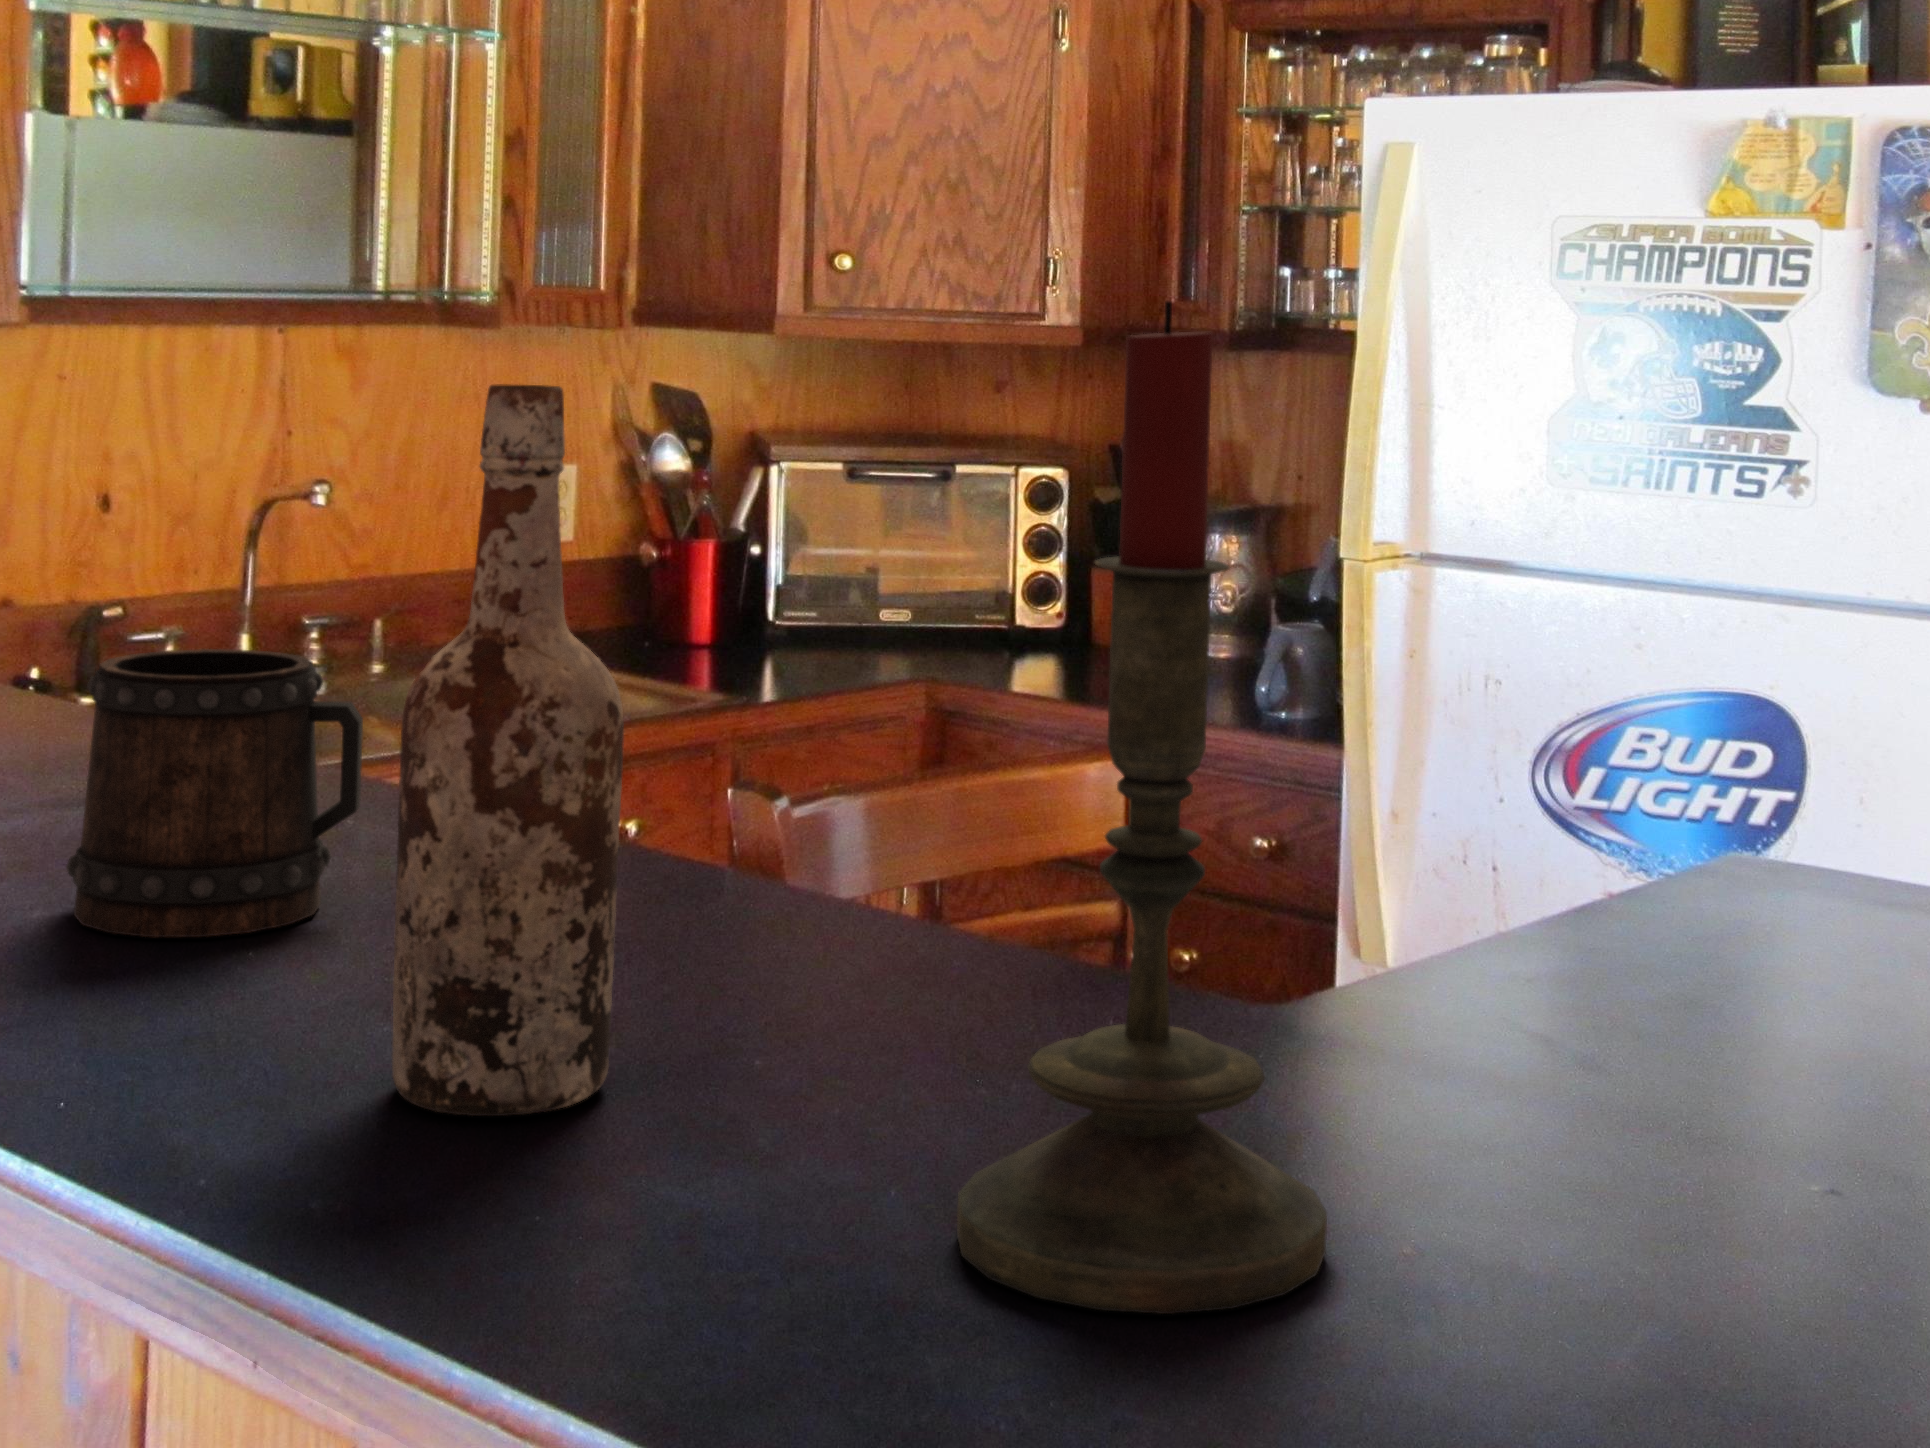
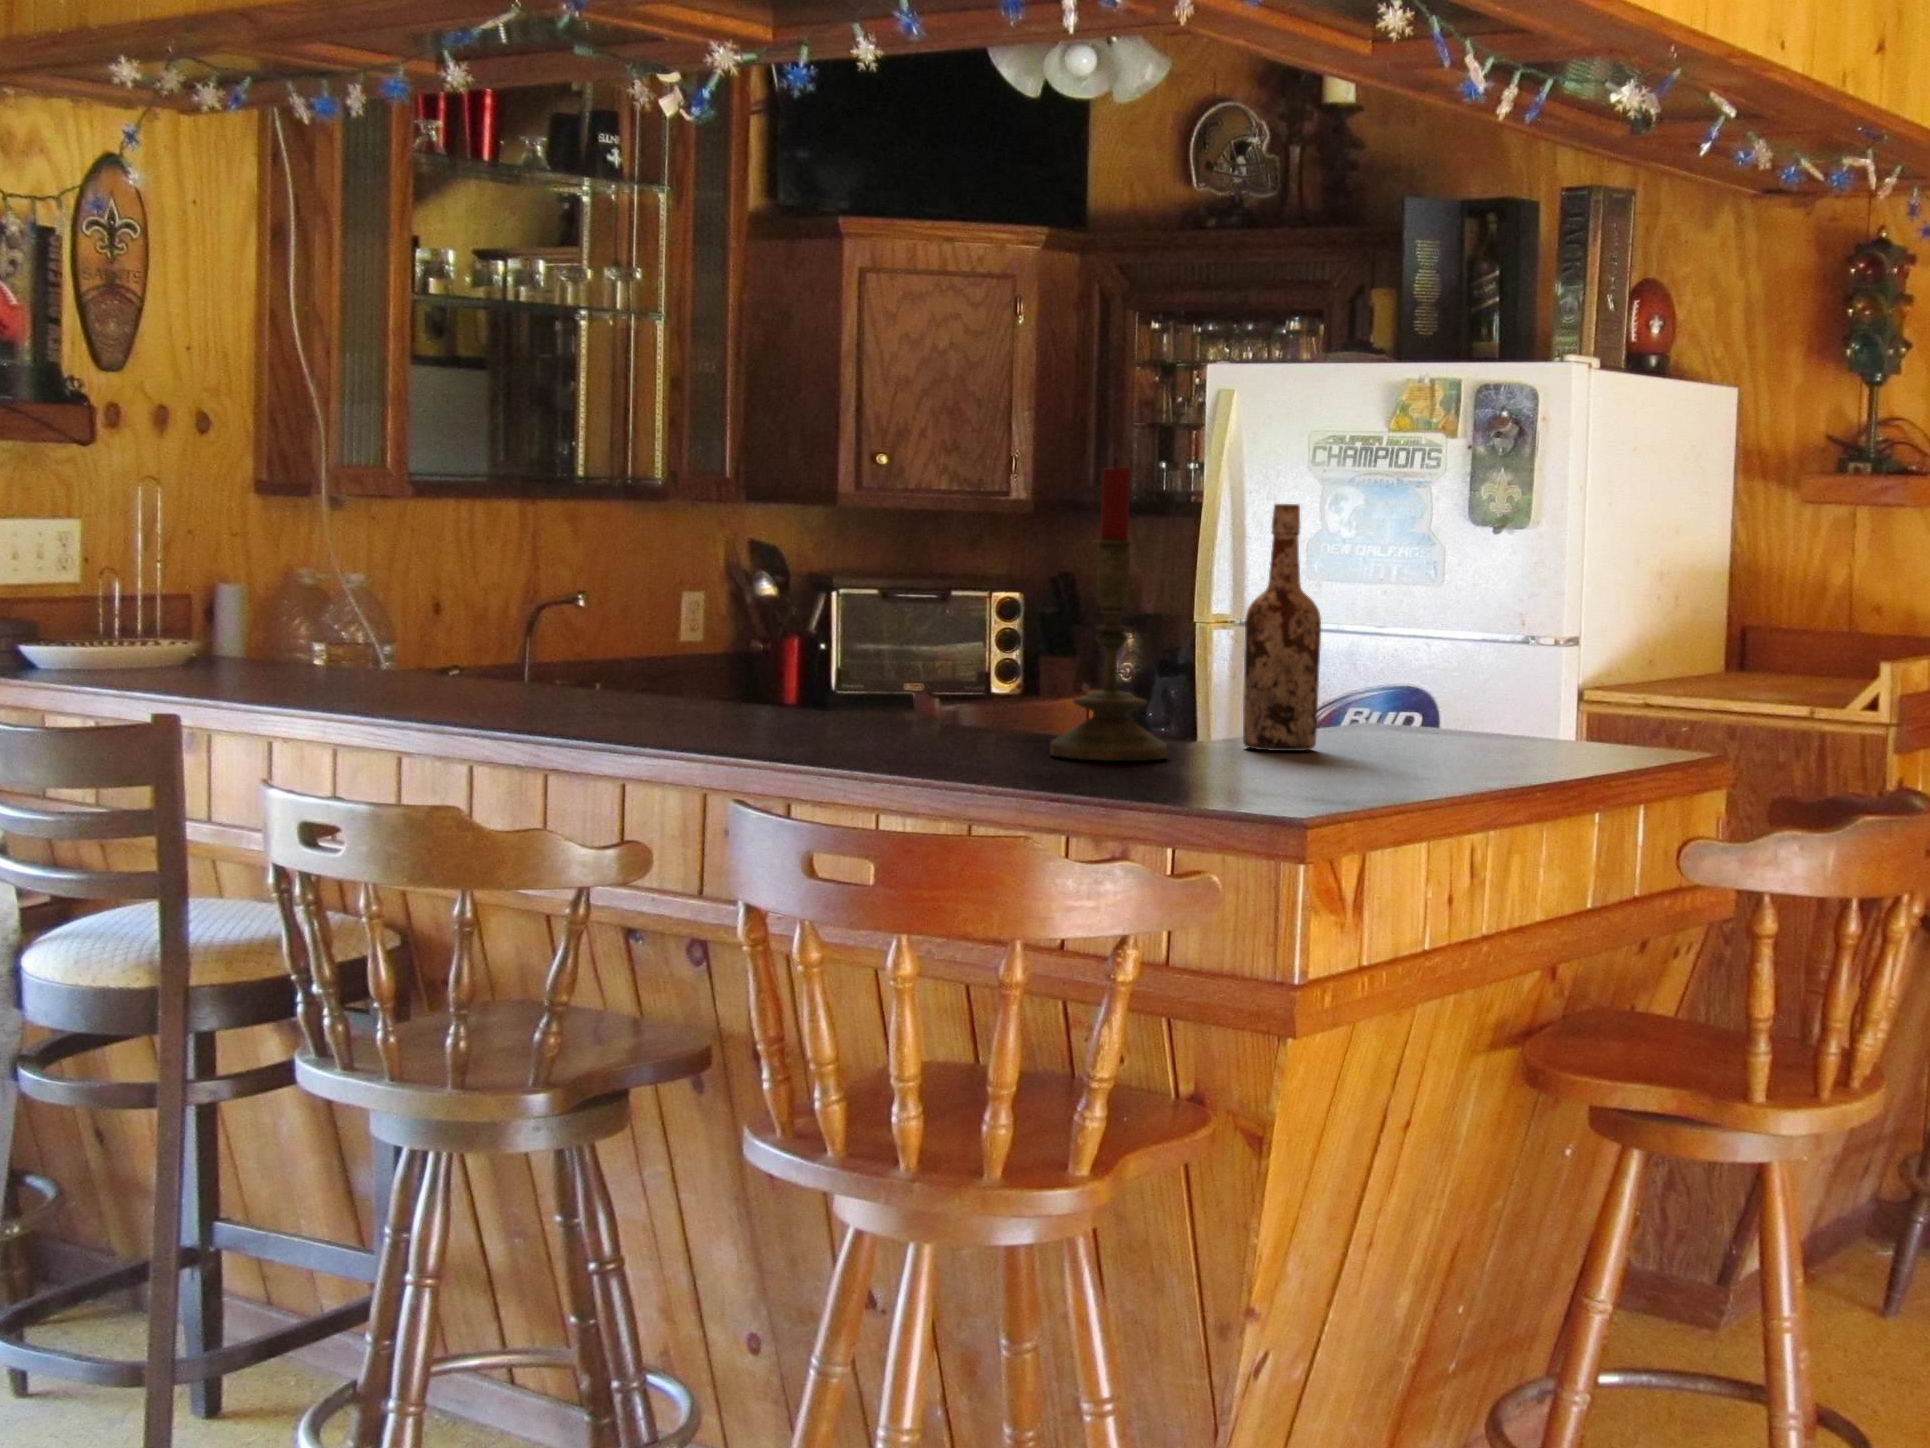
wine bottle: present [392,384,624,1116] -> present [1243,504,1321,751]
beer mug: present [66,649,363,937] -> none [660,613,777,719]

